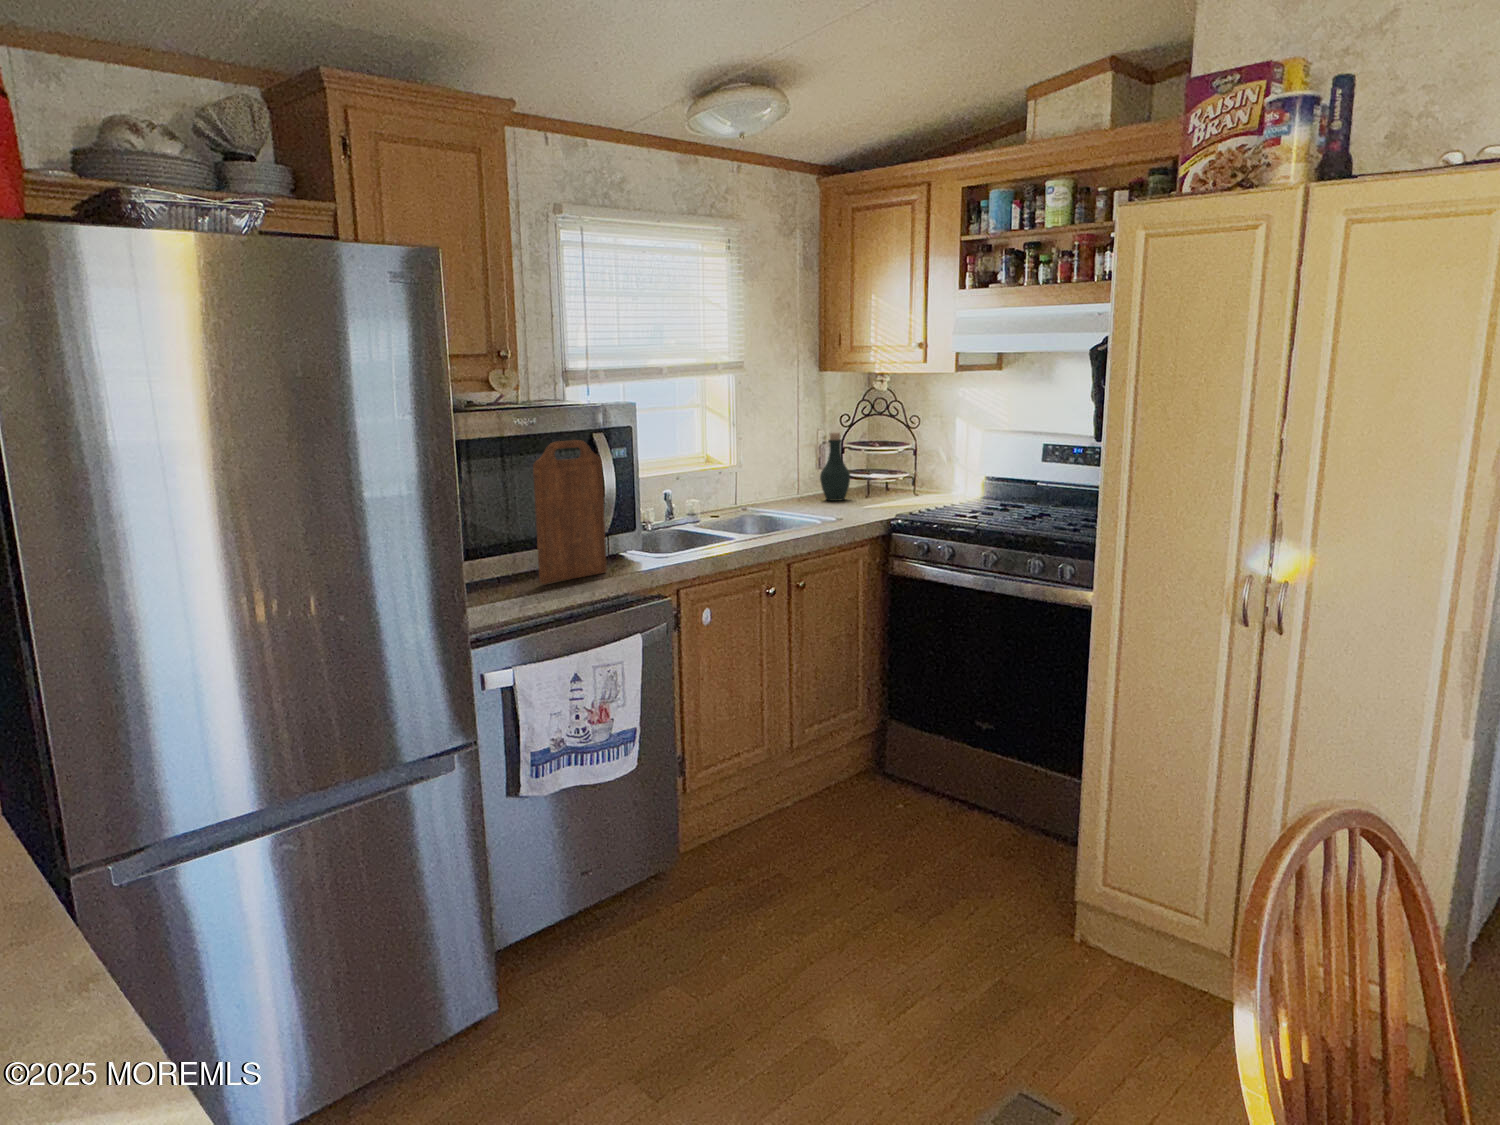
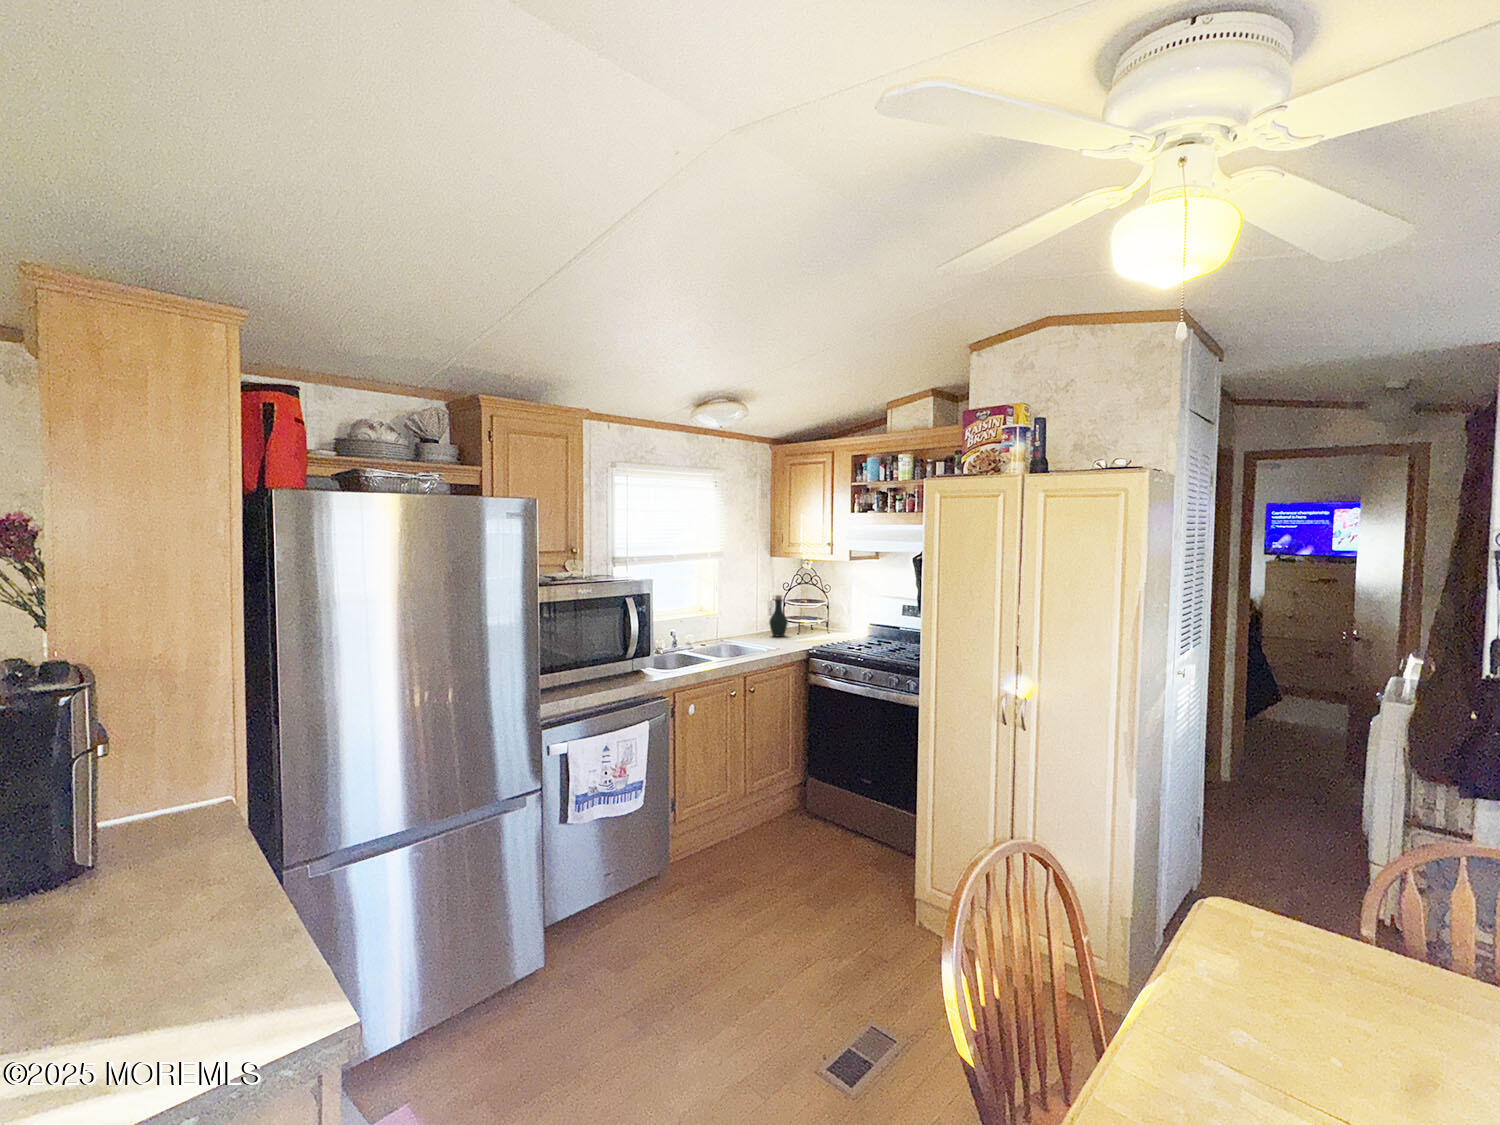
cutting board: present [533,440,607,584] -> none [588,603,631,690]

